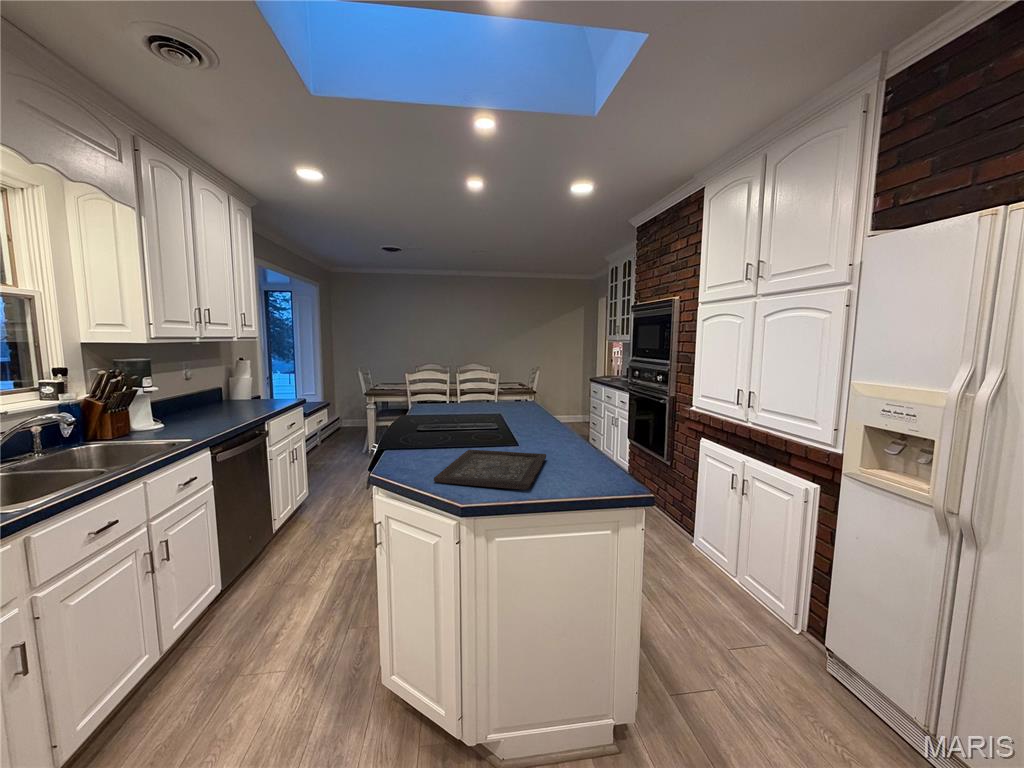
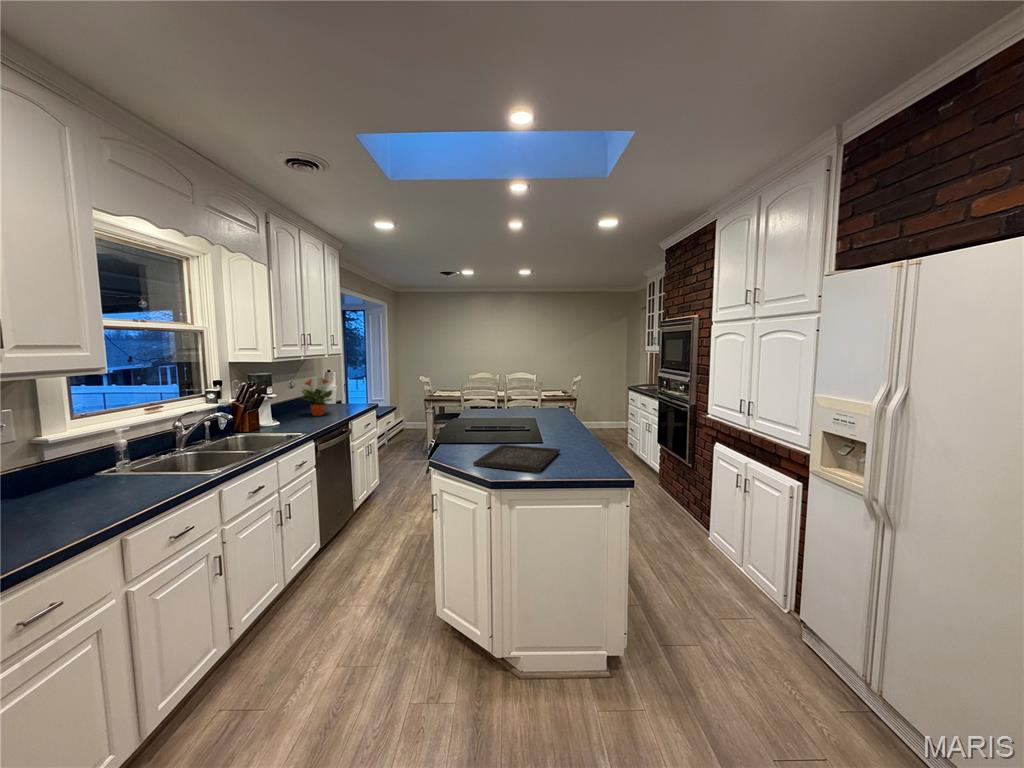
potted plant: none [195,366,244,415] -> present [302,378,332,416]

